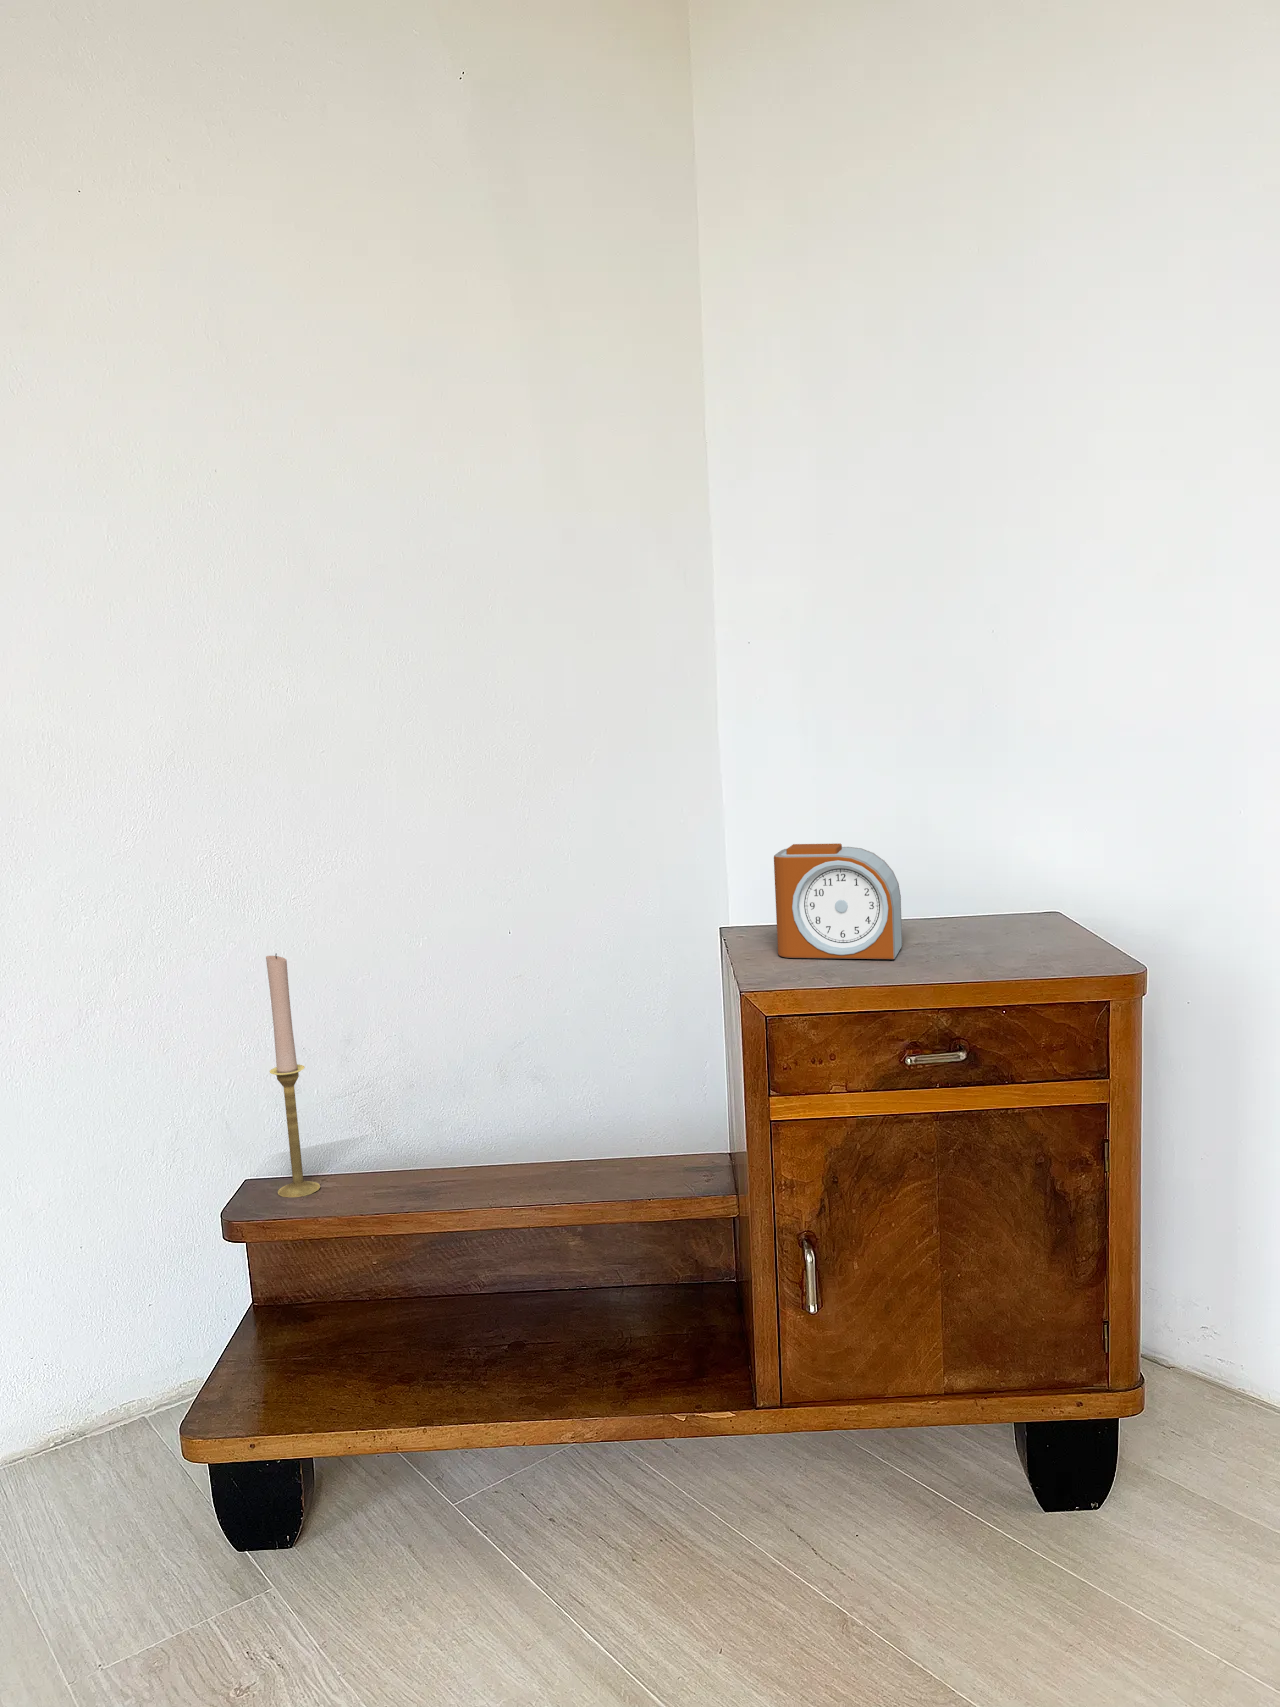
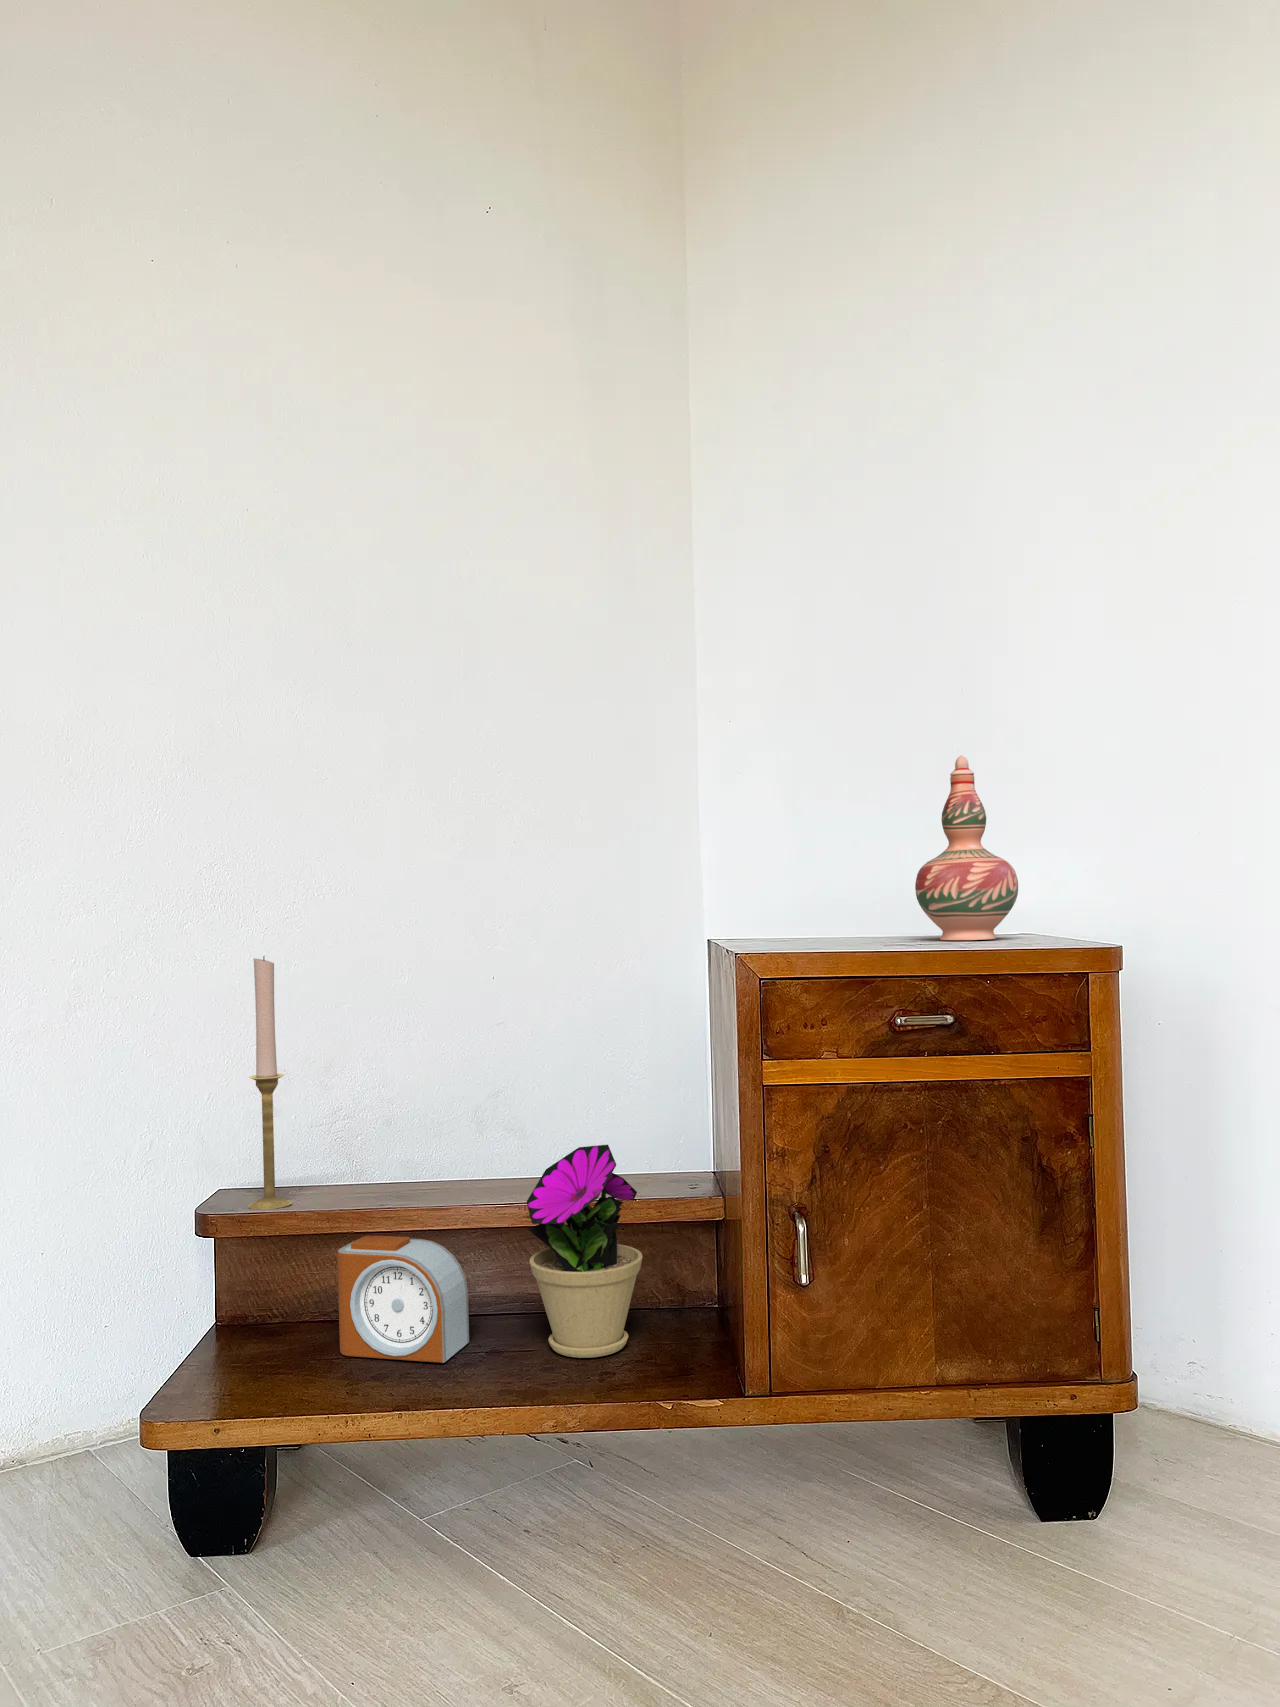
decorative vase: none [932,744,1039,938] -> present [915,756,1018,940]
alarm clock: present [774,844,902,959] -> present [337,1235,469,1363]
flower pot: none [543,1152,658,1359] -> present [527,1145,643,1358]

